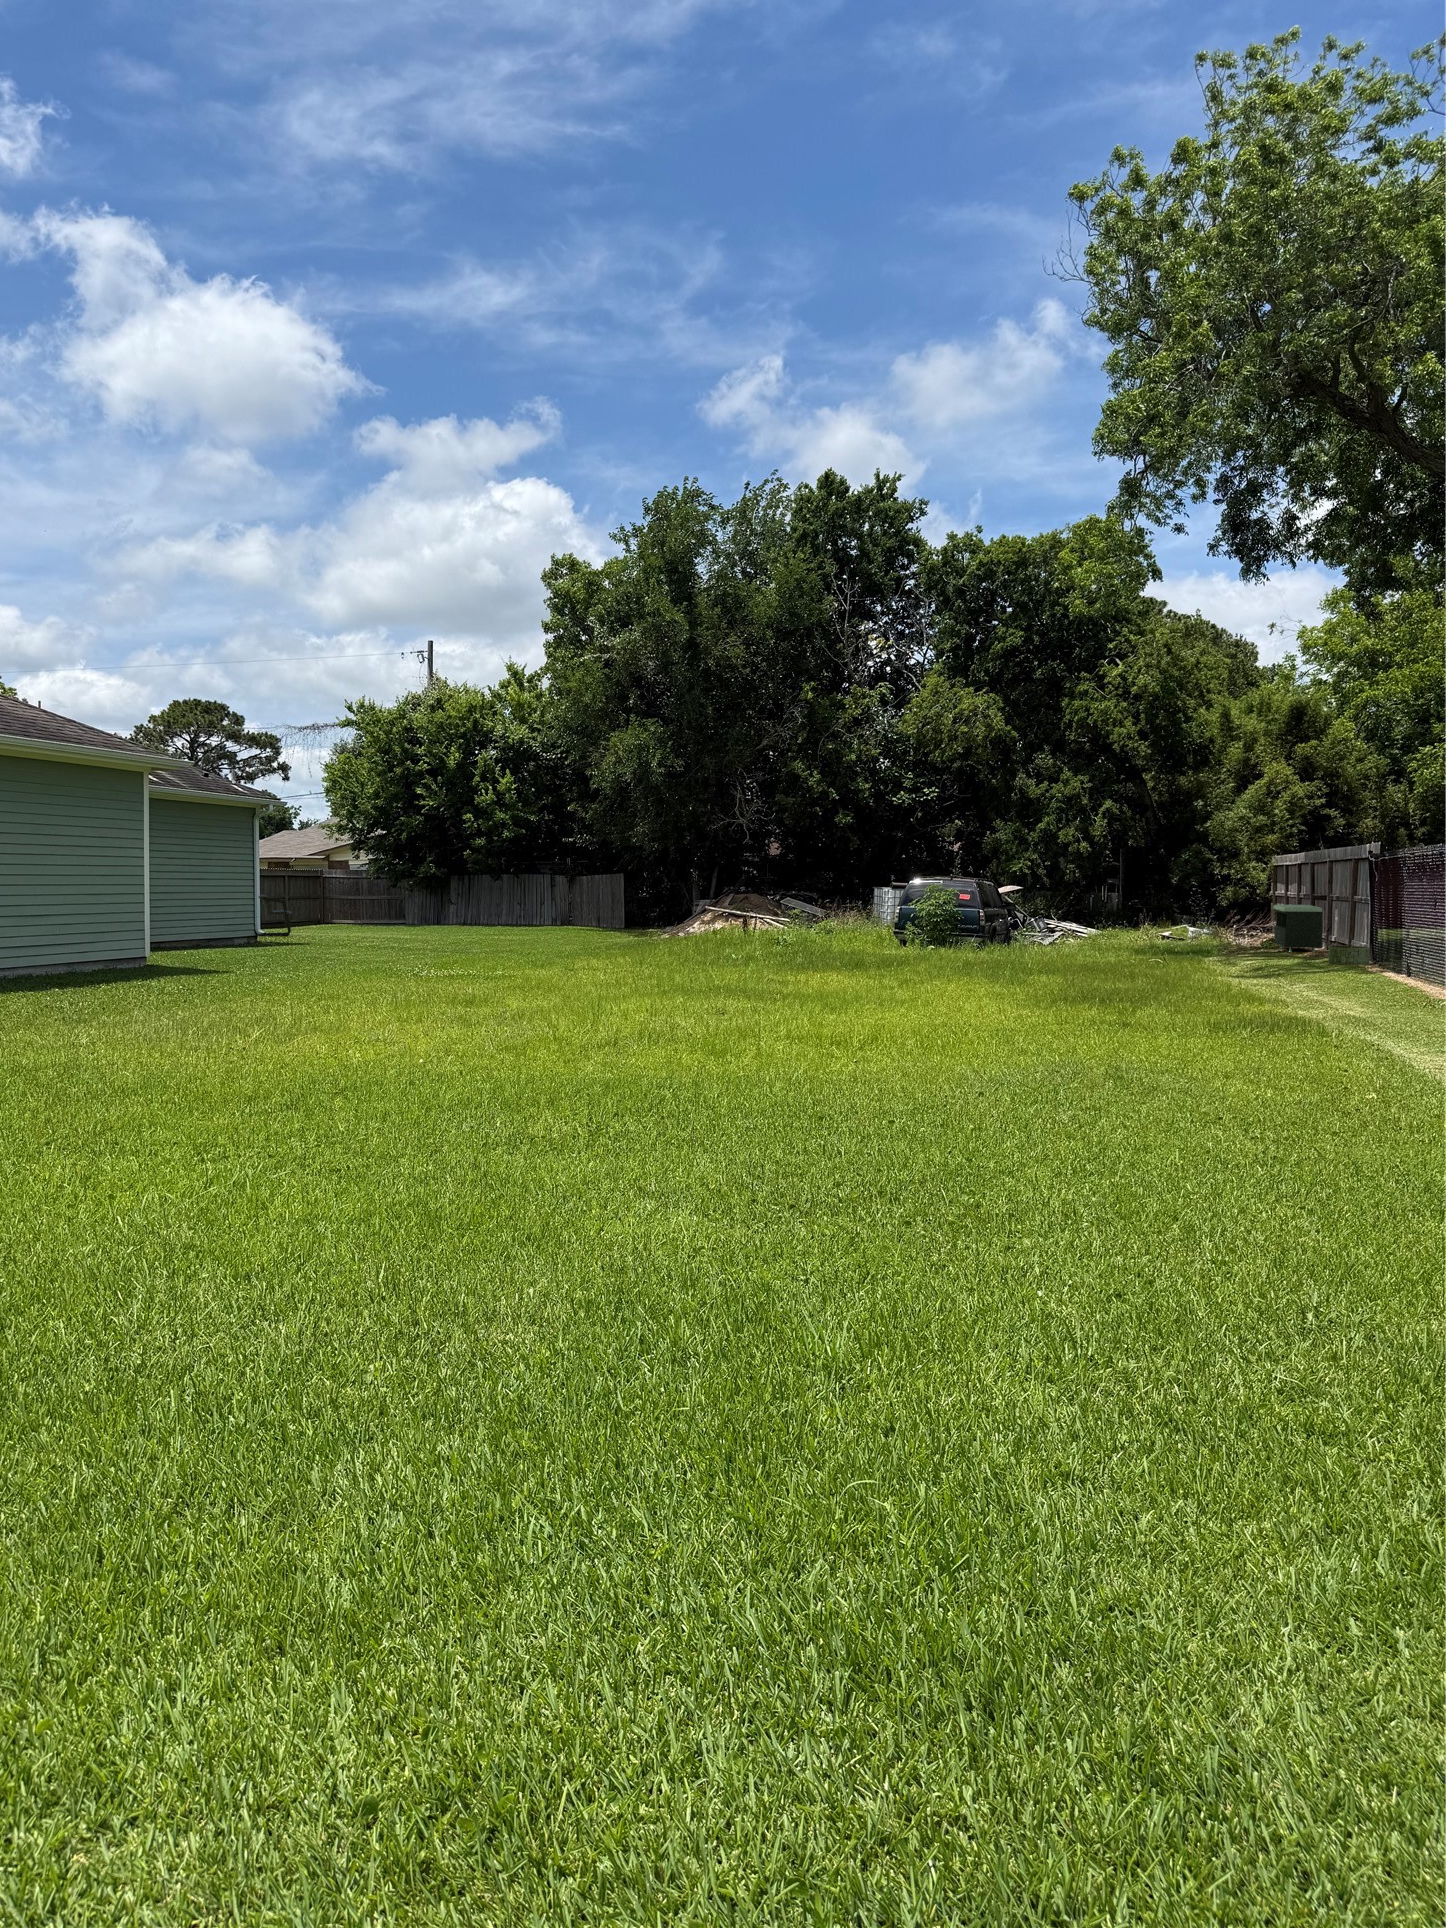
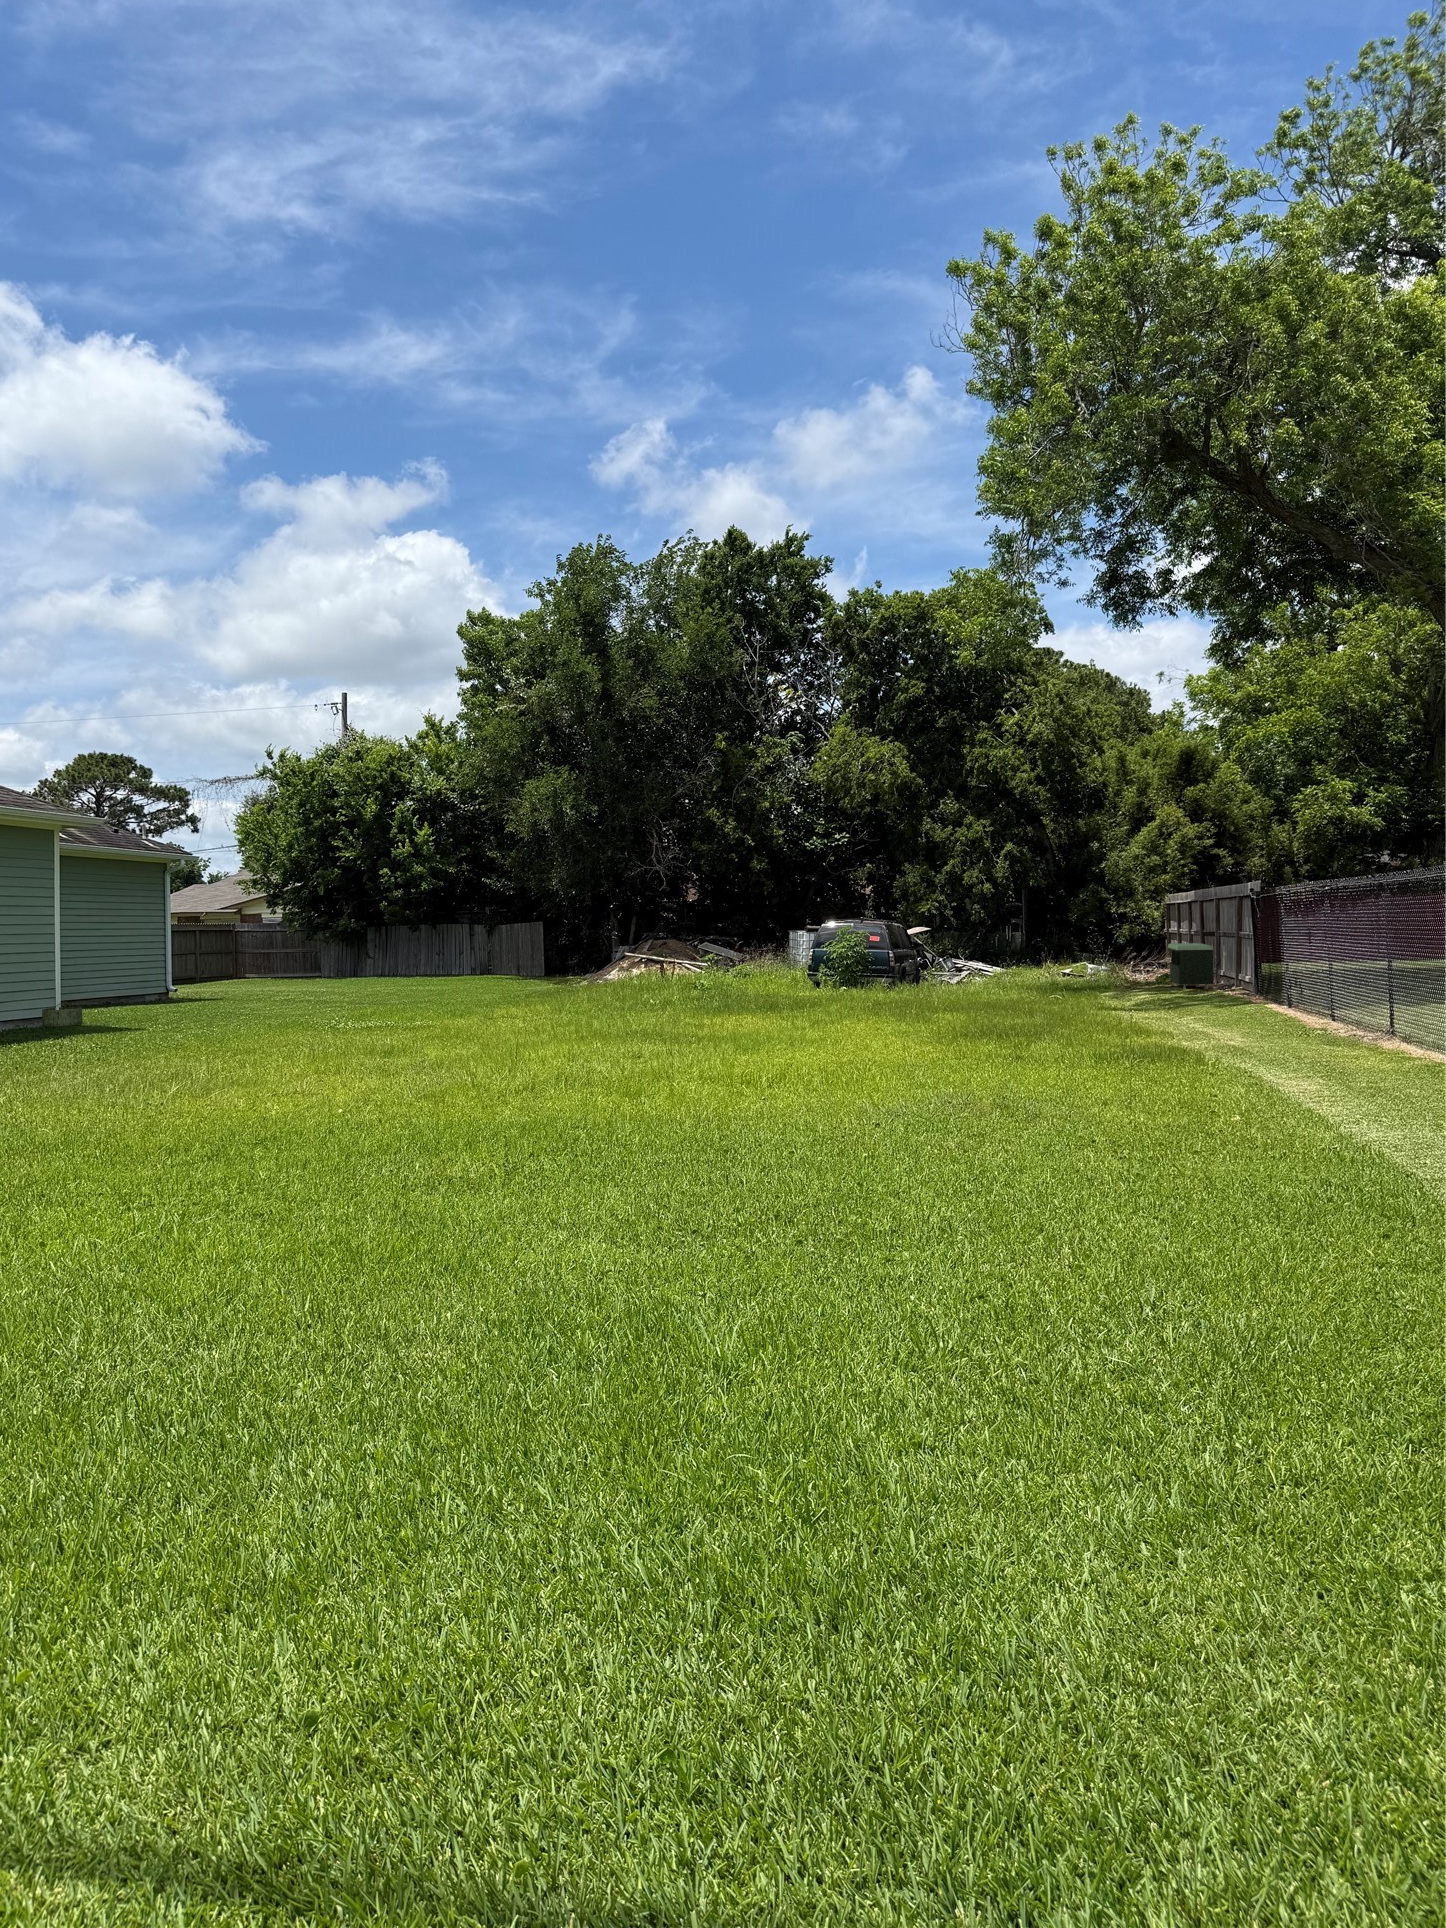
chair: present [258,895,292,937] -> none [161,949,197,992]
basket: present [1328,940,1370,965] -> present [42,1002,82,1027]

